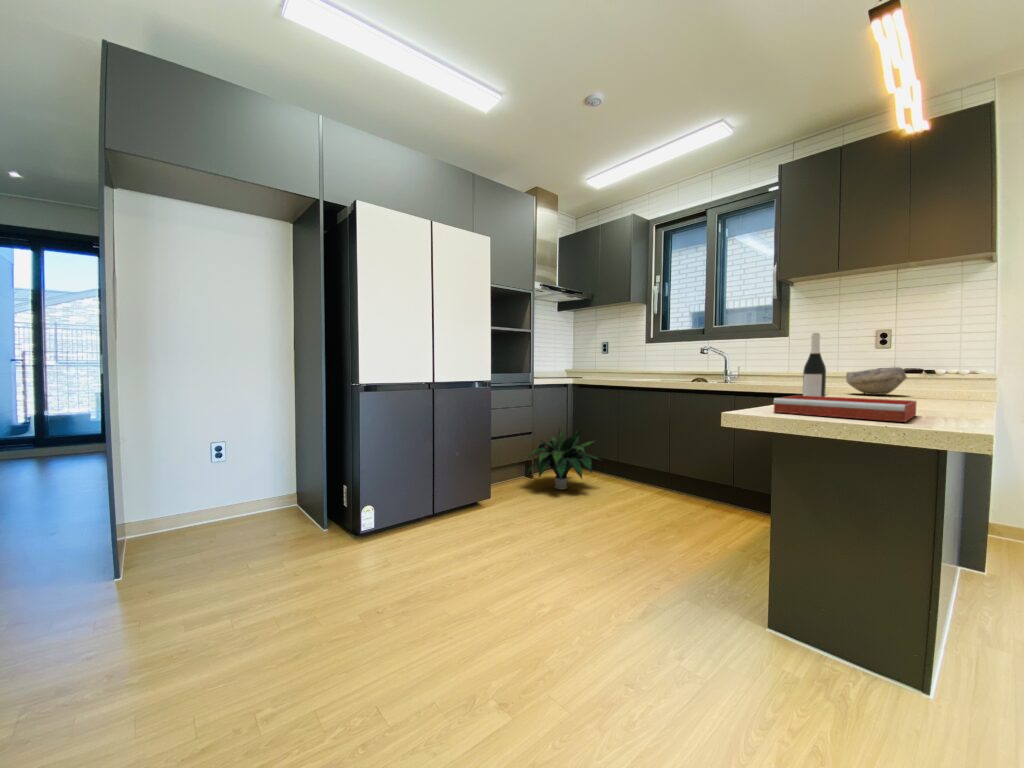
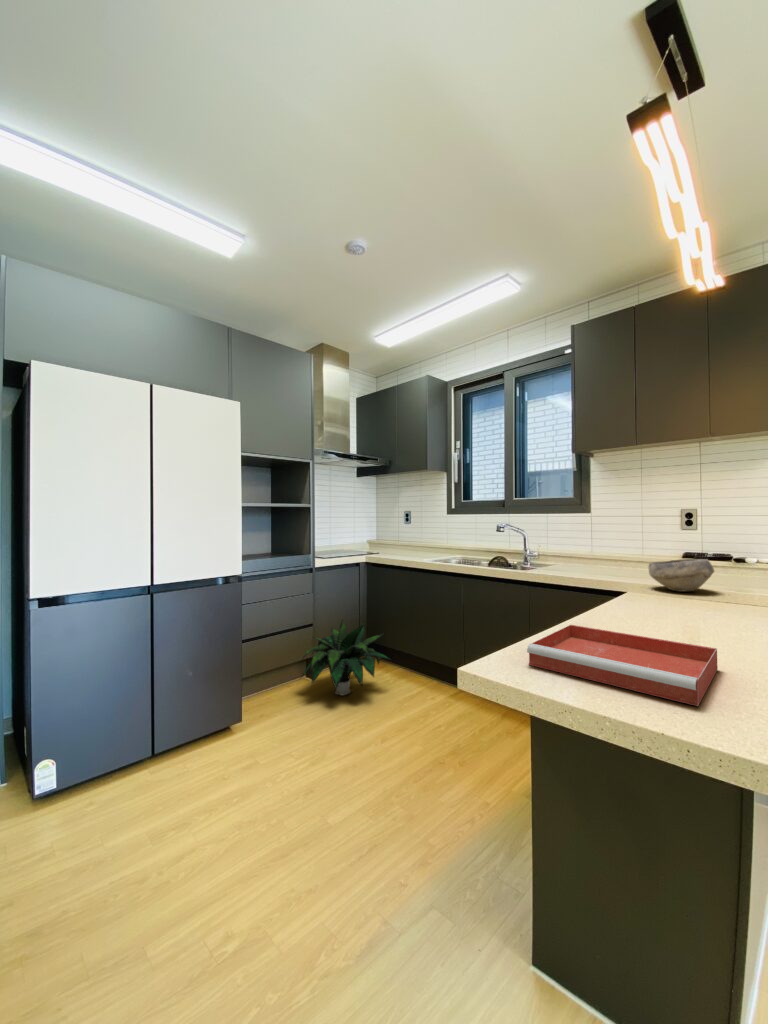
wine bottle: present [803,333,826,397] -> none [582,537,610,634]

